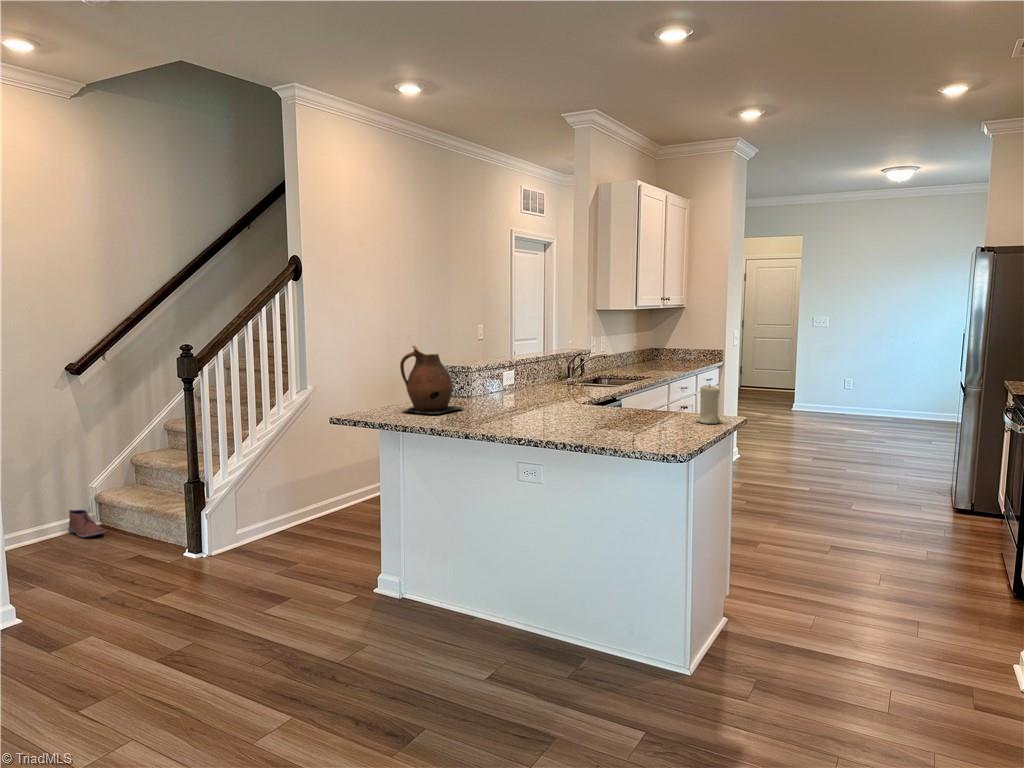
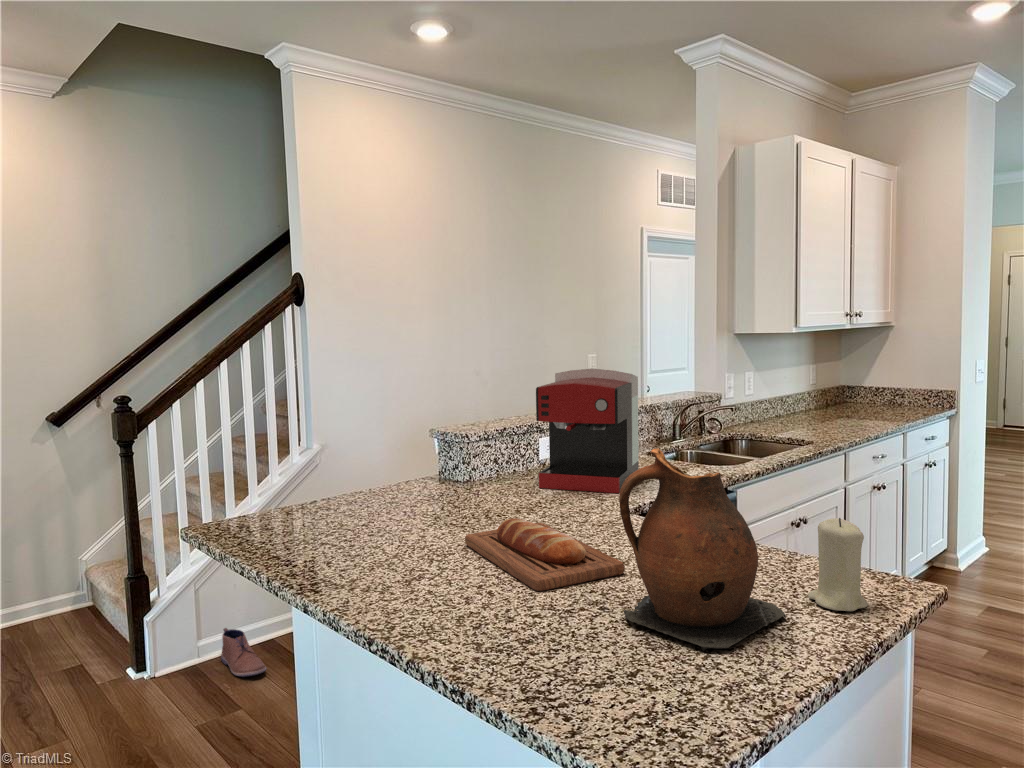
coffee maker: none [517,325,568,398] -> present [536,368,639,493]
ceramic pitcher: present [400,346,463,415] -> present [619,448,786,651]
bread loaf: none [514,400,609,425] -> present [465,518,625,591]
shoe: present [68,510,106,537] -> present [221,628,266,677]

